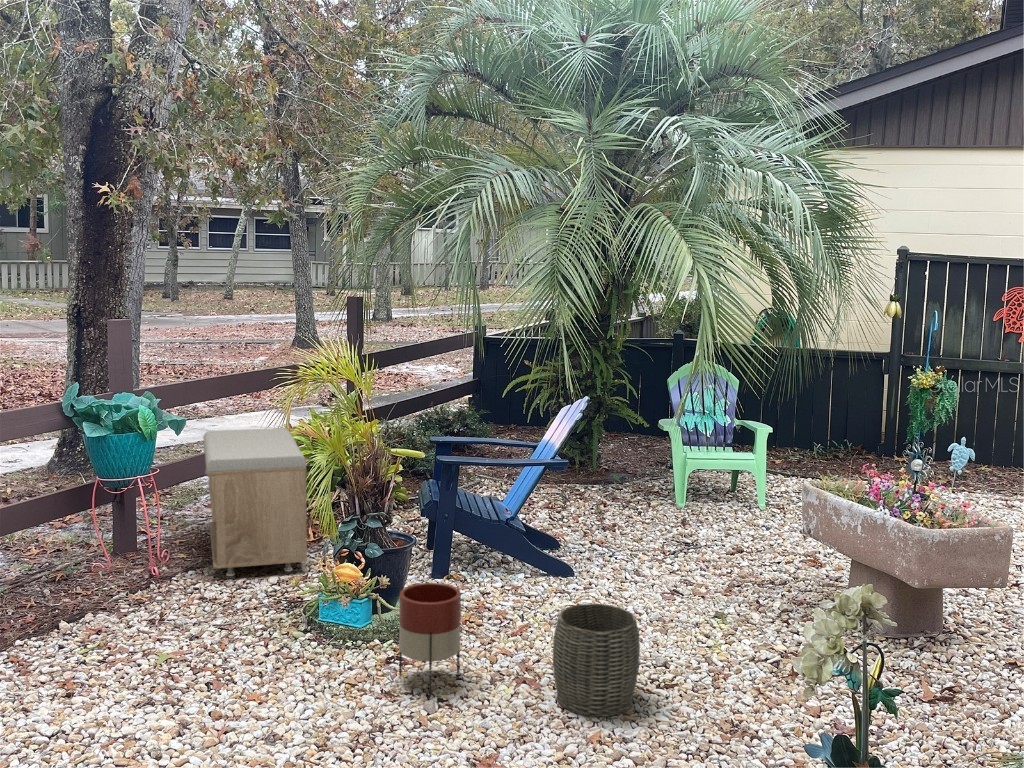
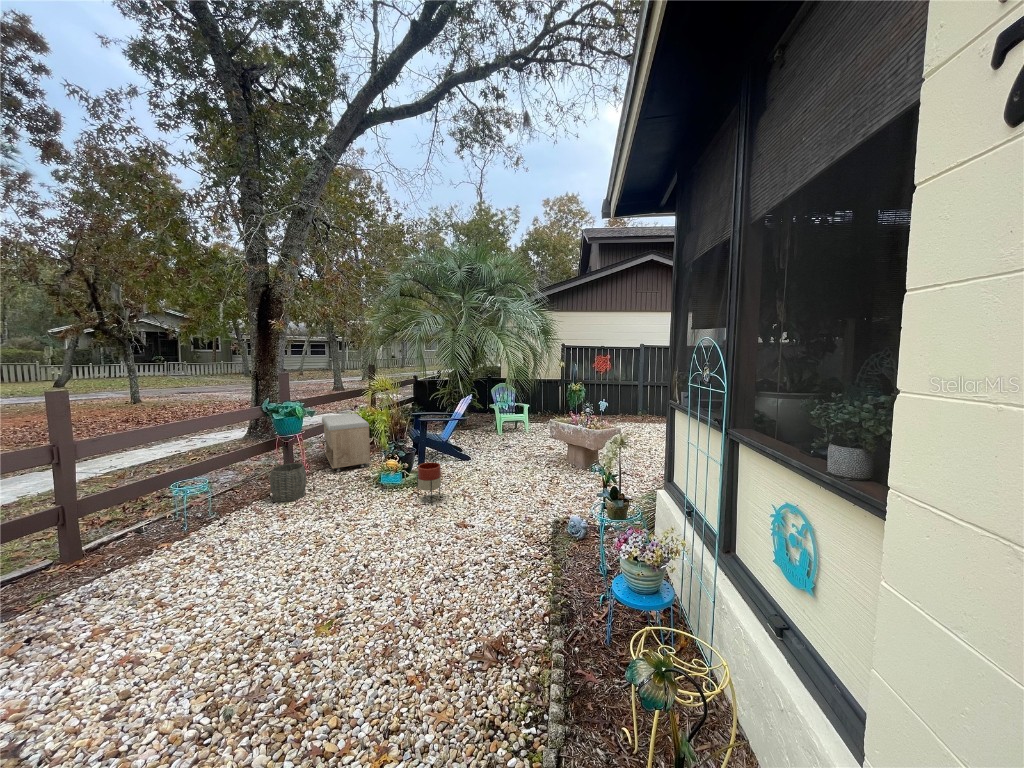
woven basket: present [553,604,640,717] -> present [270,463,306,502]

